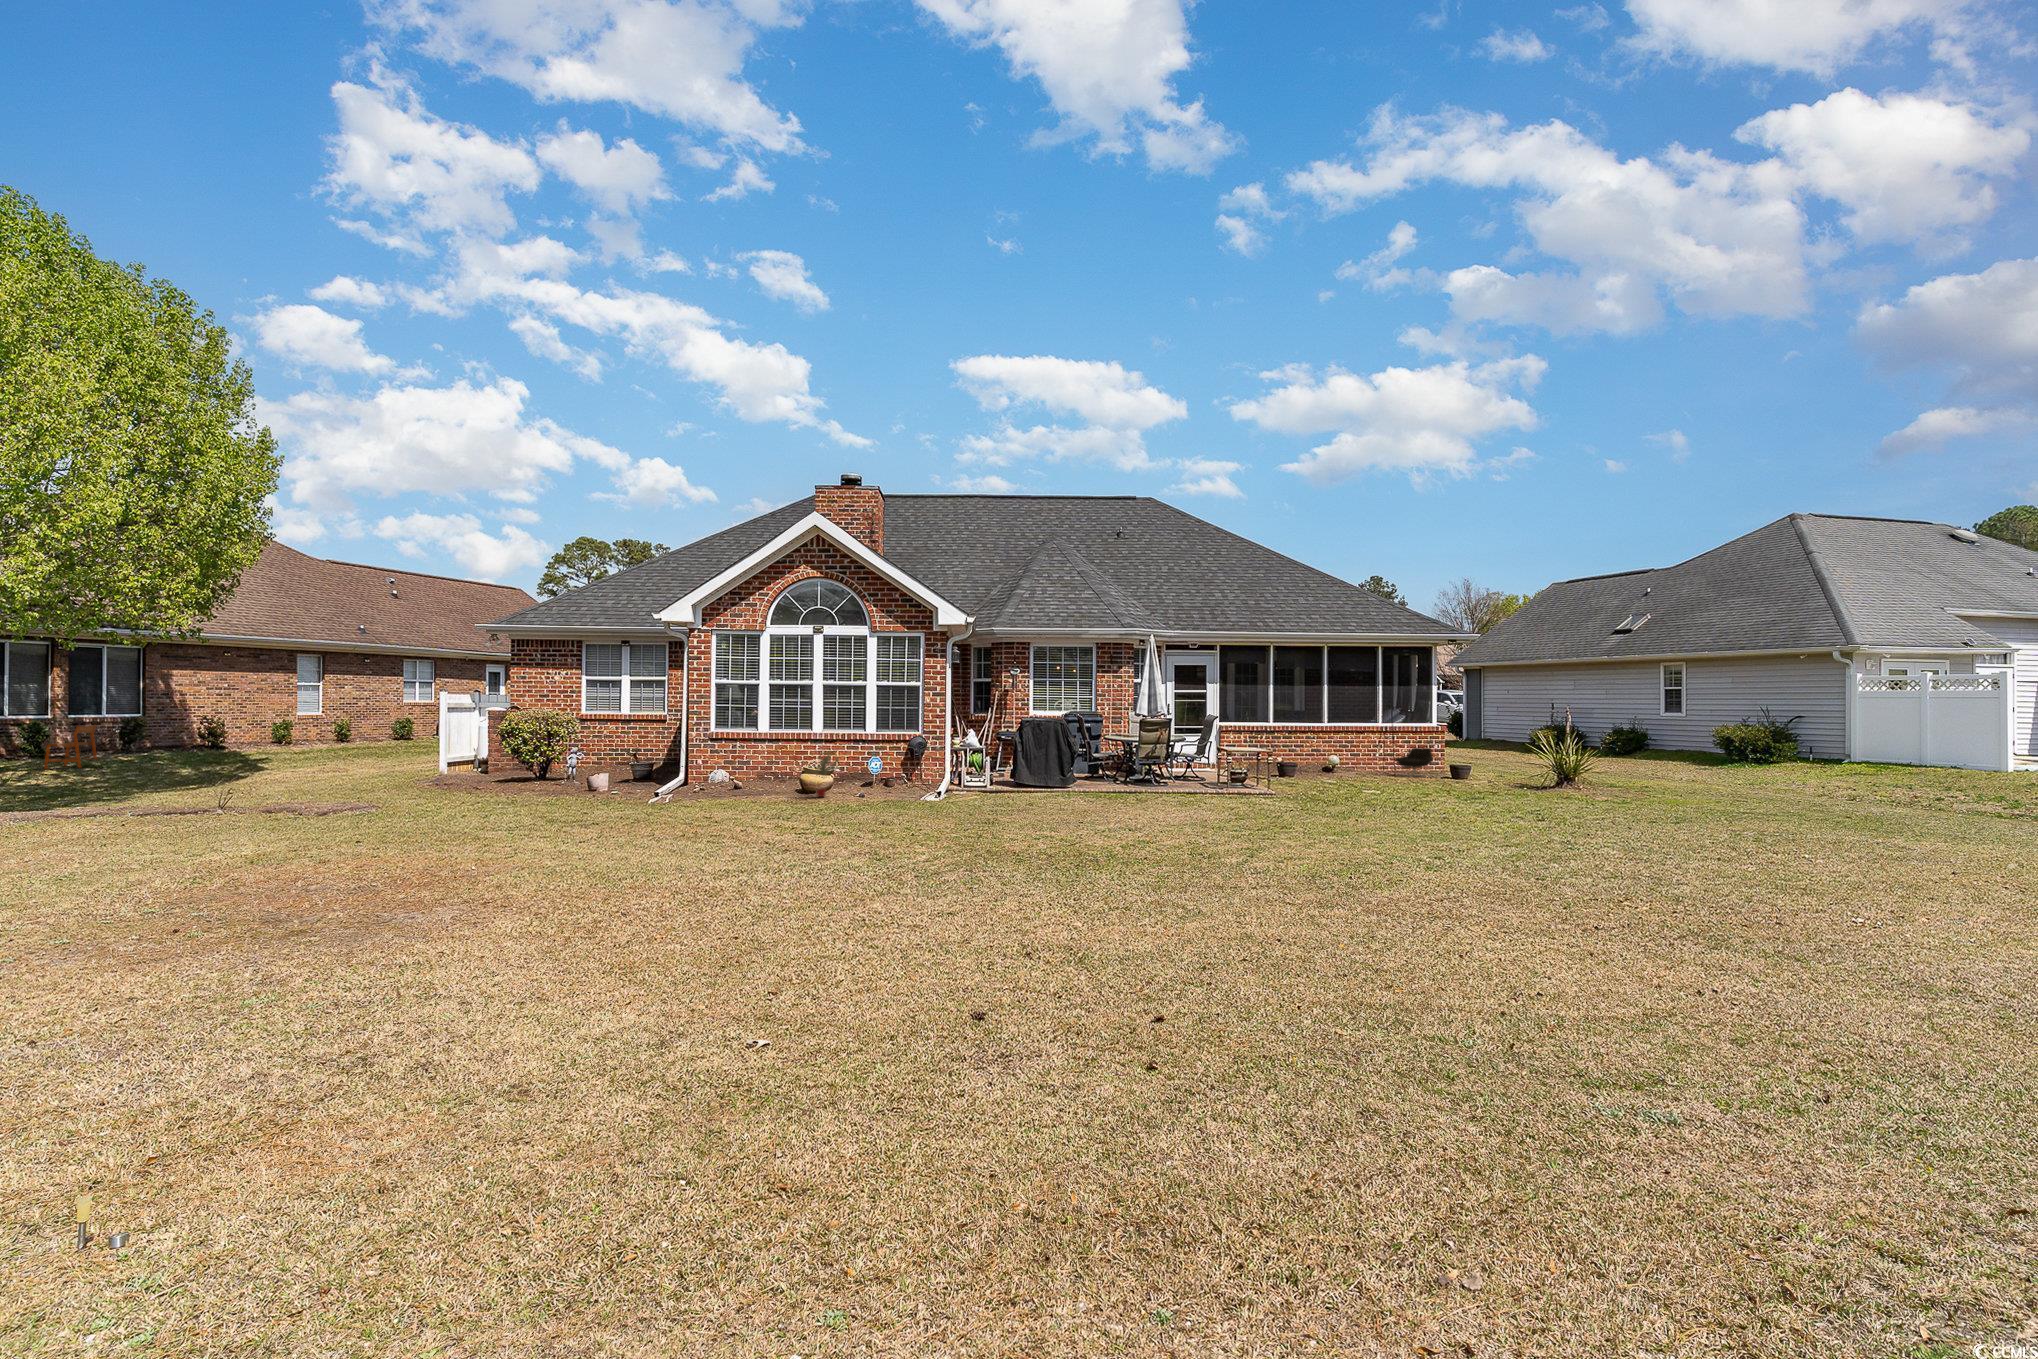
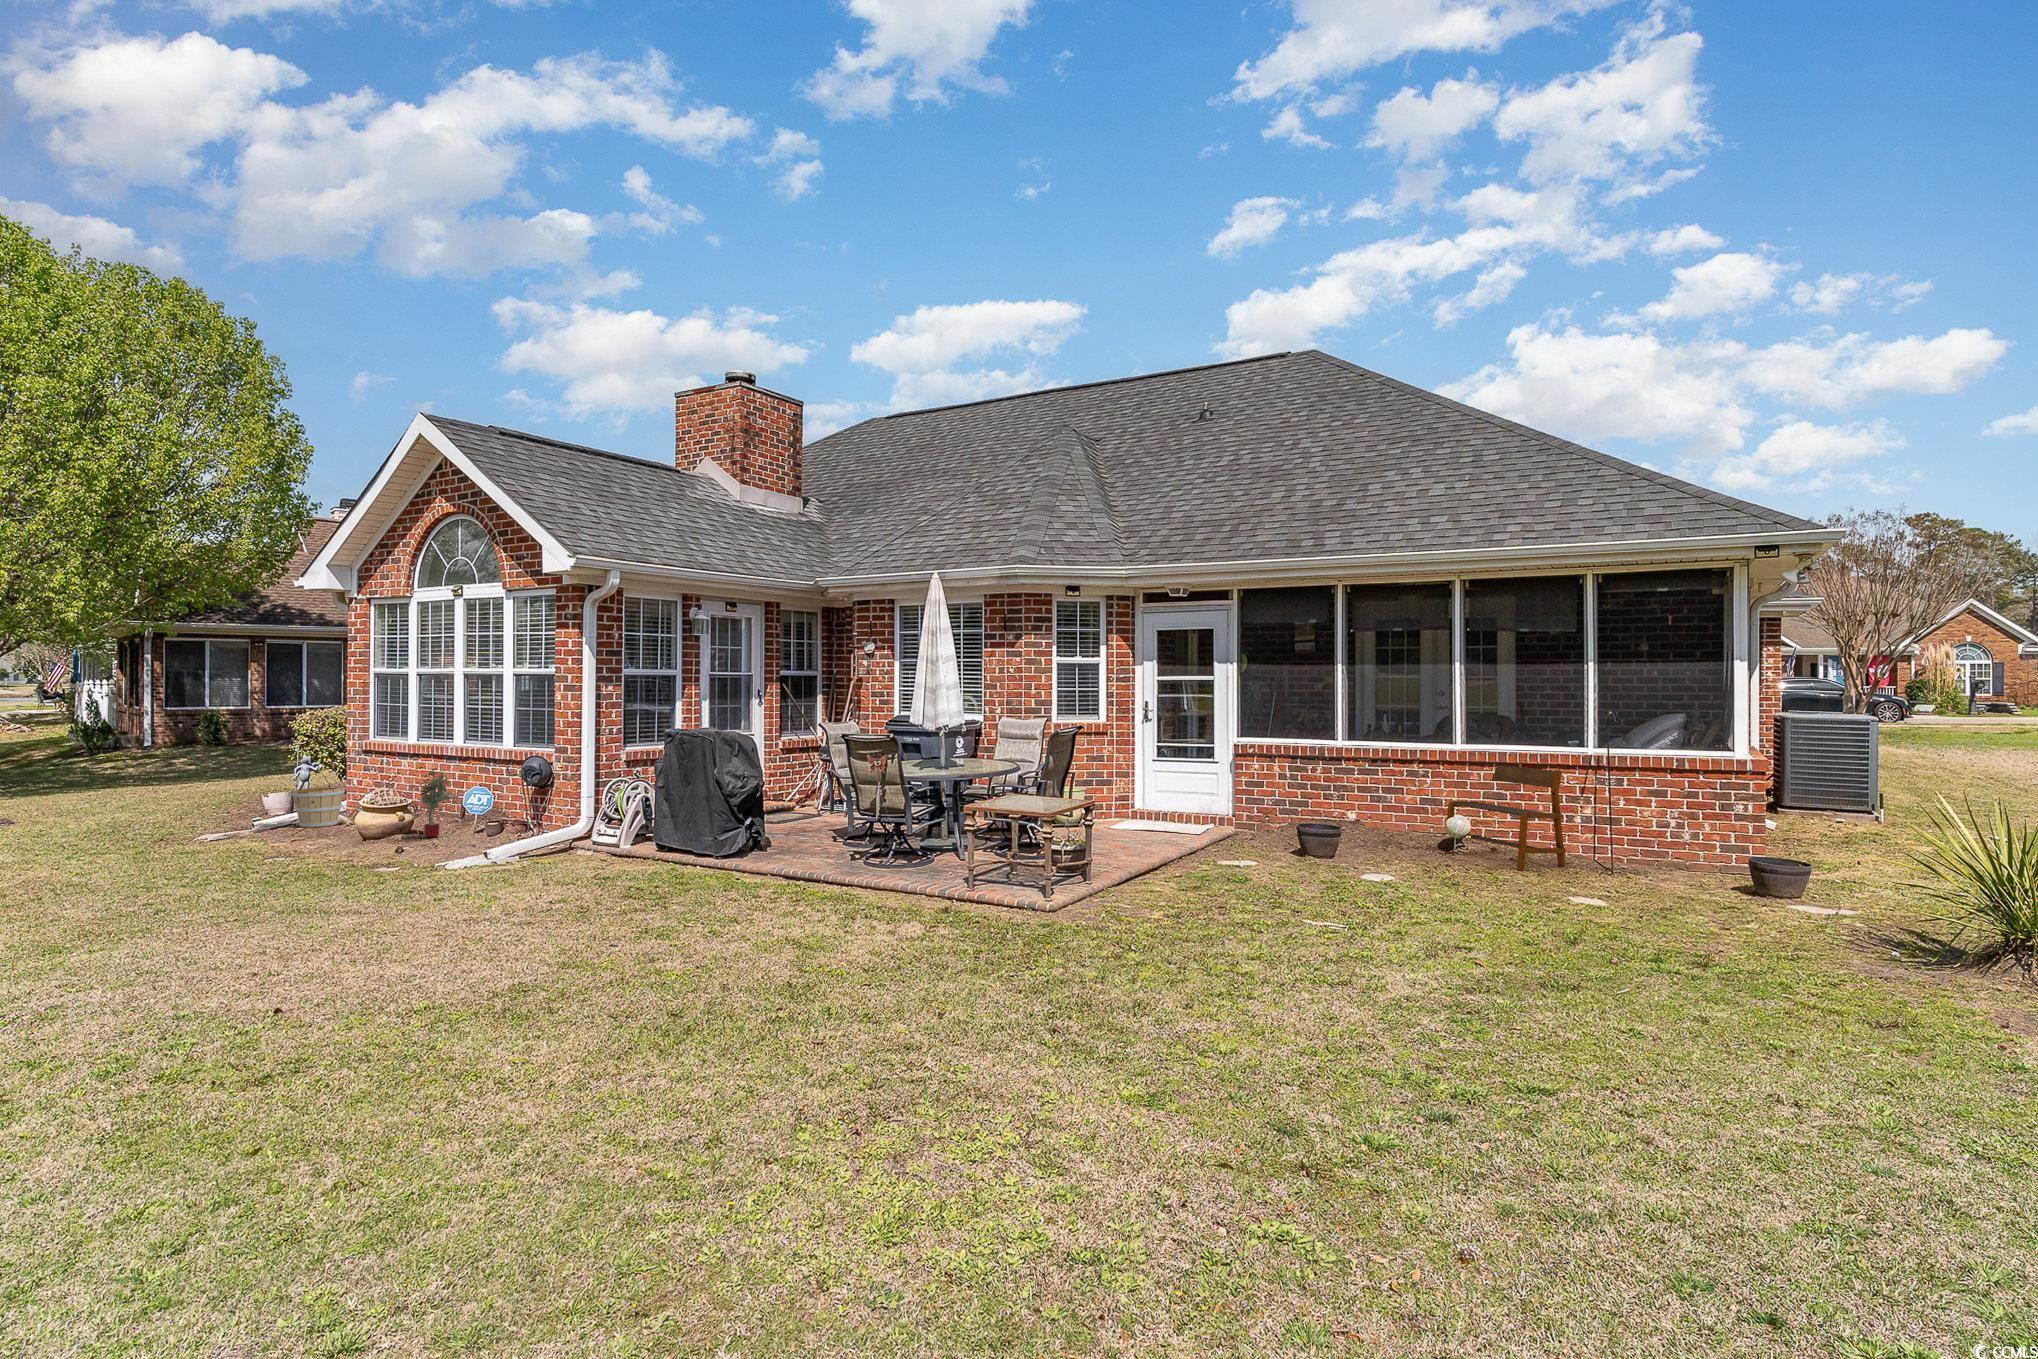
bench: present [44,725,97,769] -> present [1445,765,1566,870]
lounge chair: present [1396,747,1434,777] -> none [1617,804,1726,881]
wooden bucket: none [672,770,706,799] -> present [292,786,345,827]

